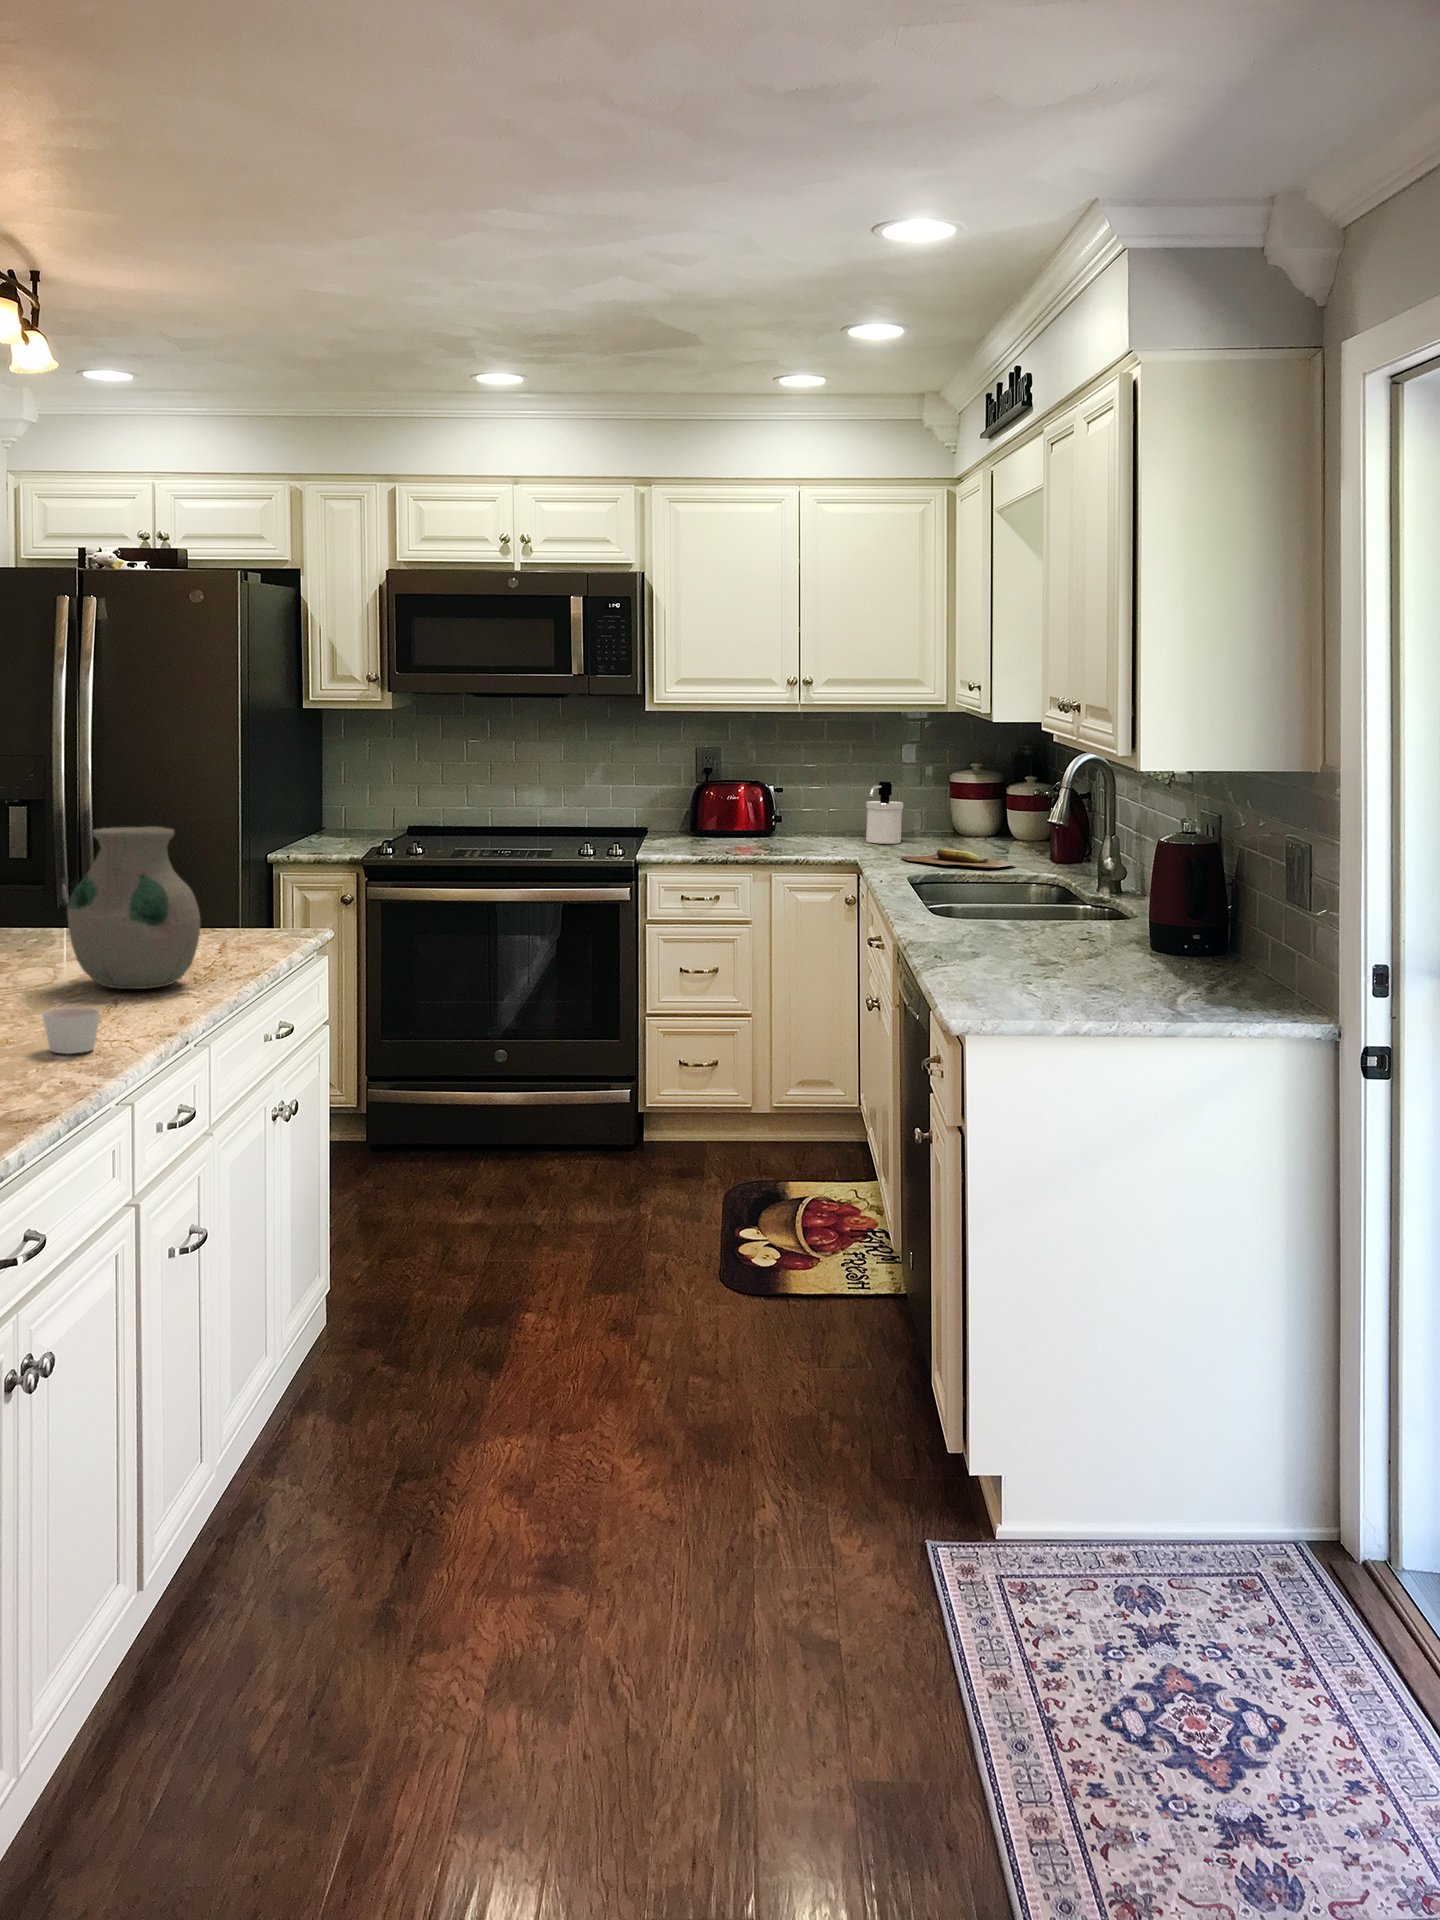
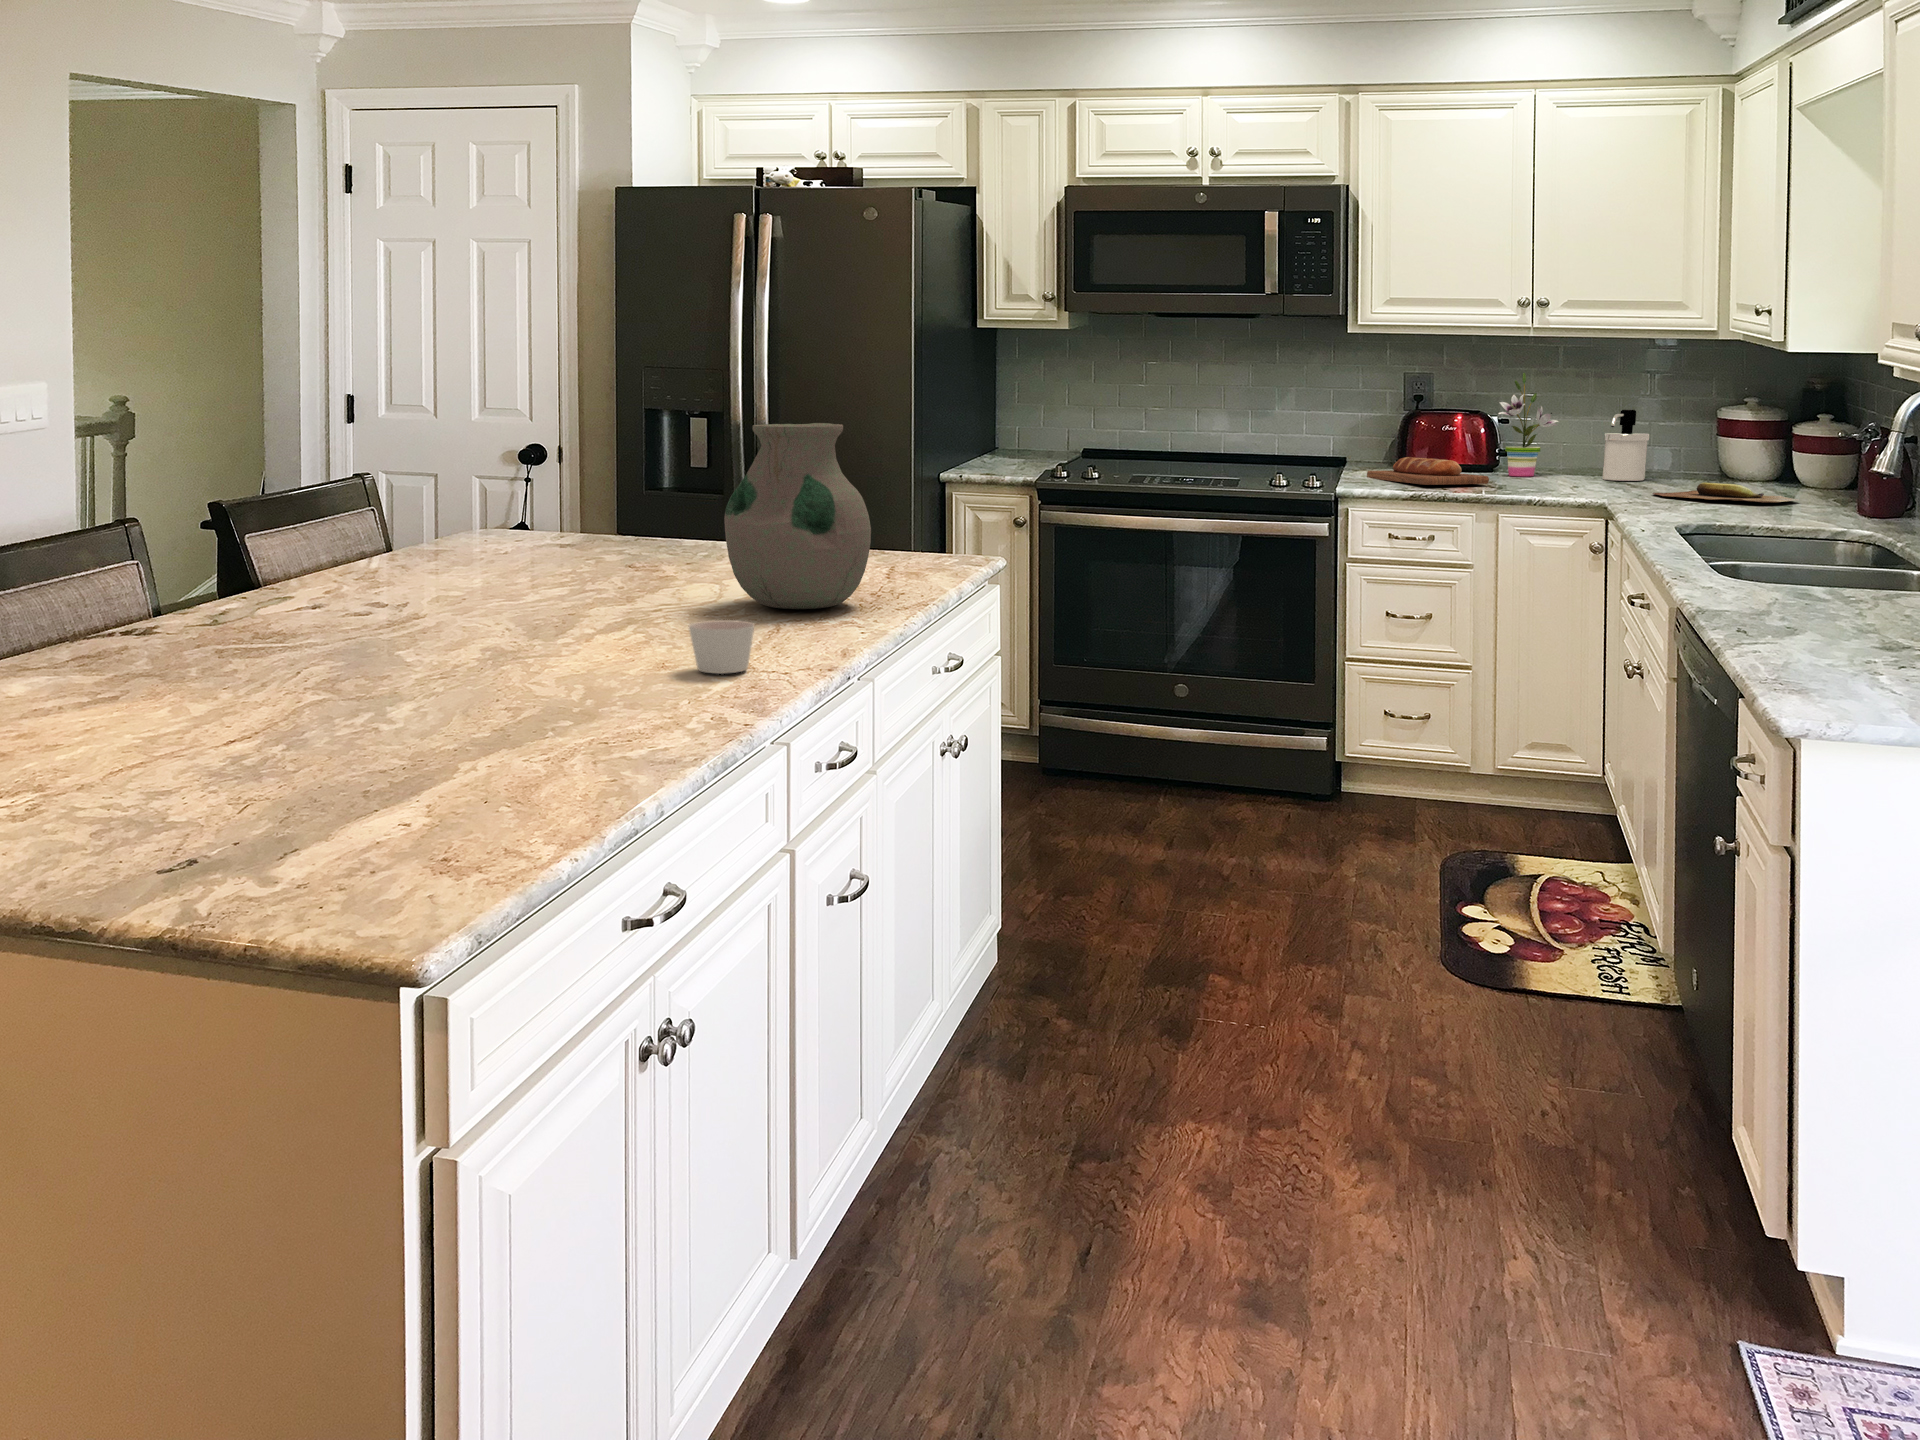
potted plant: none [776,747,829,839] -> present [1499,373,1558,476]
bread loaf: none [664,822,767,849] -> present [1367,457,1489,485]

